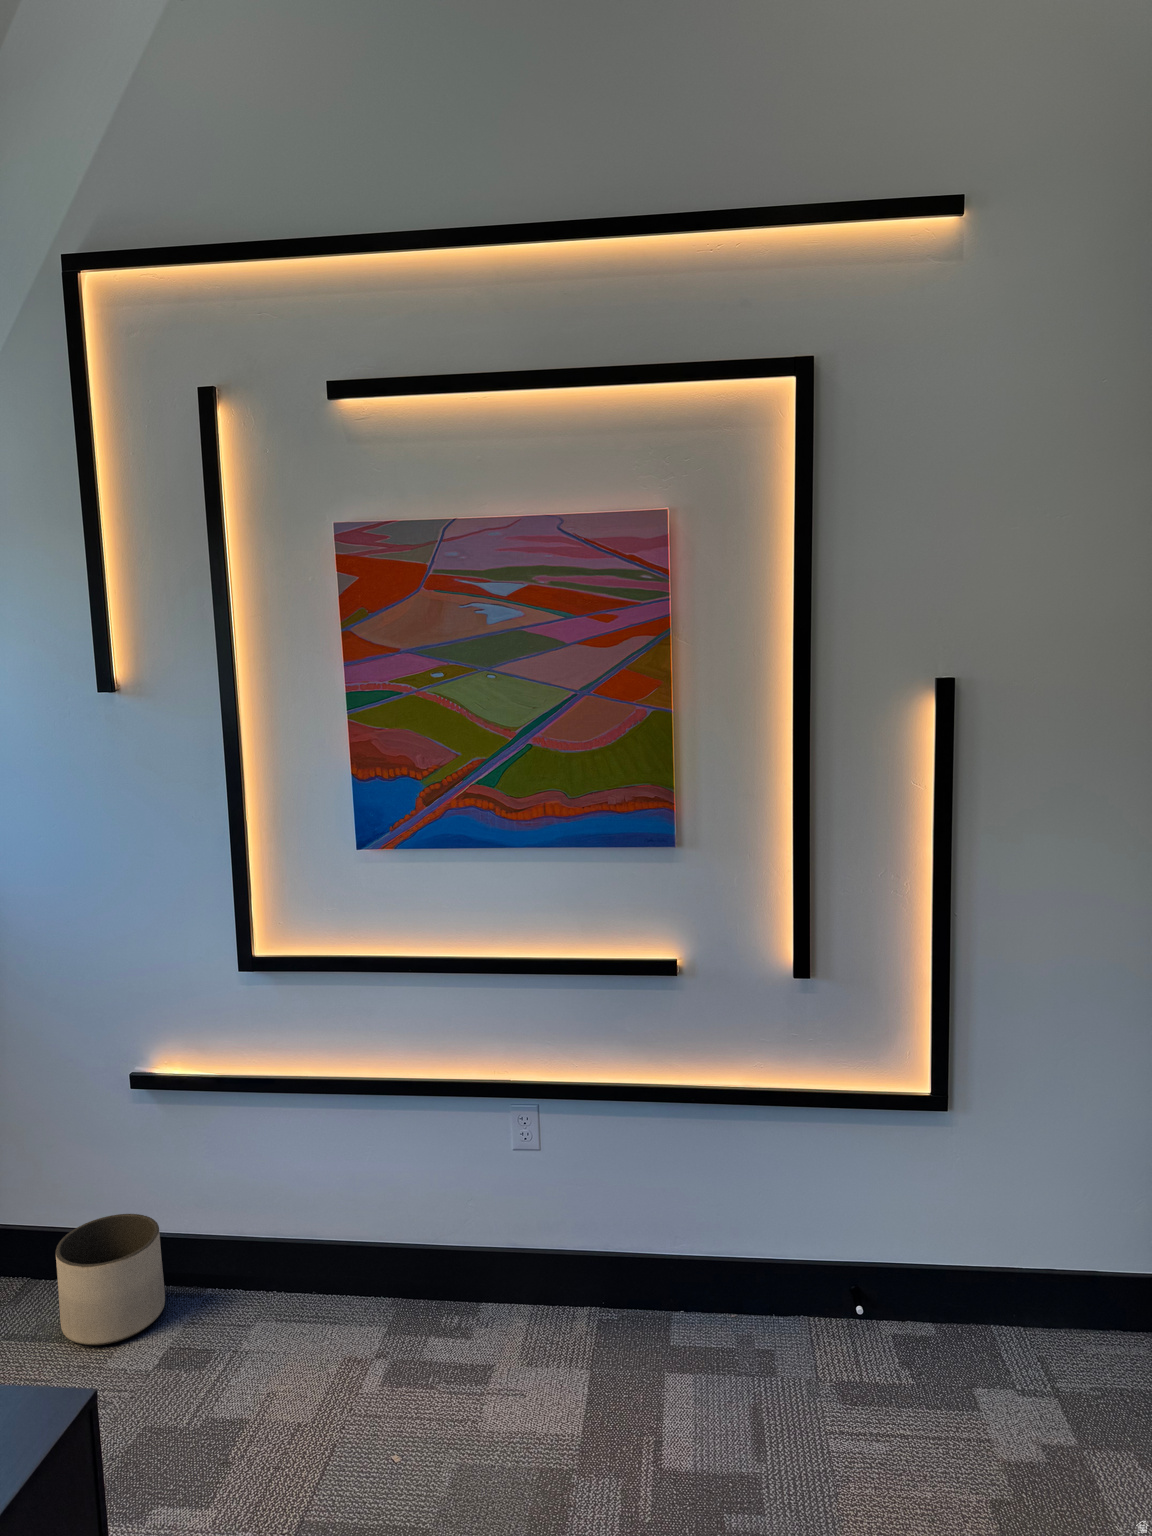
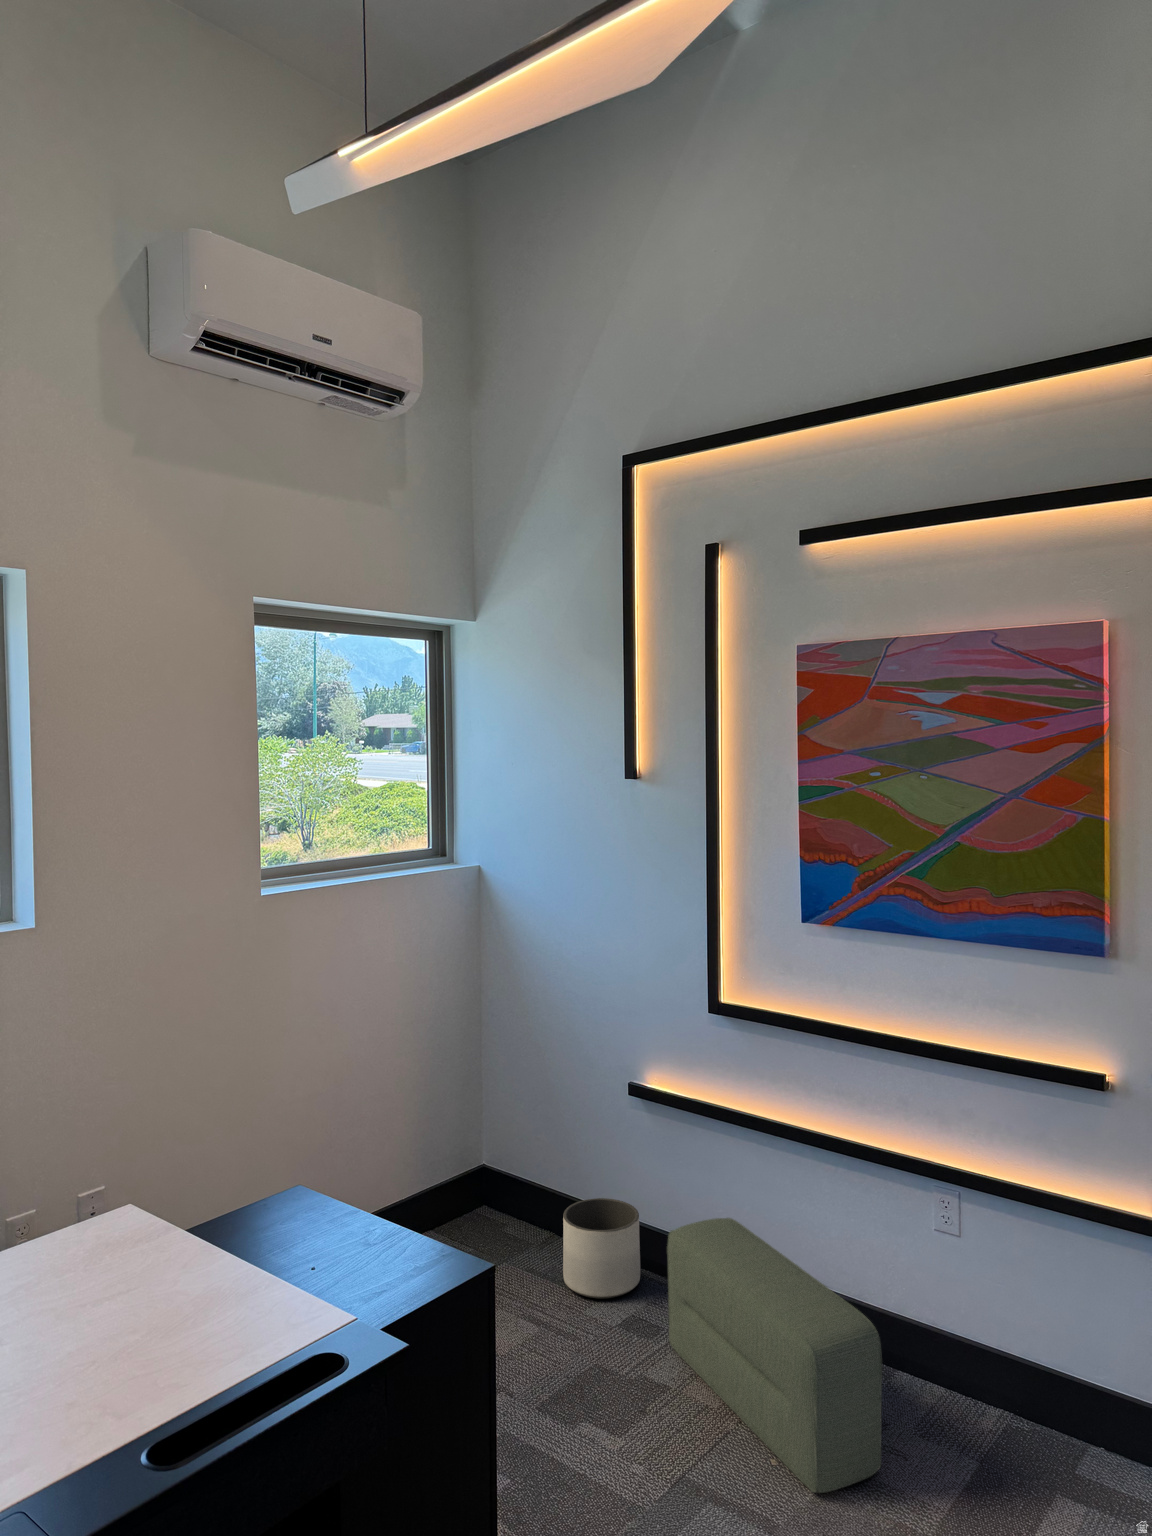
pouf: none [220,1200,507,1475] -> present [667,1218,882,1493]

